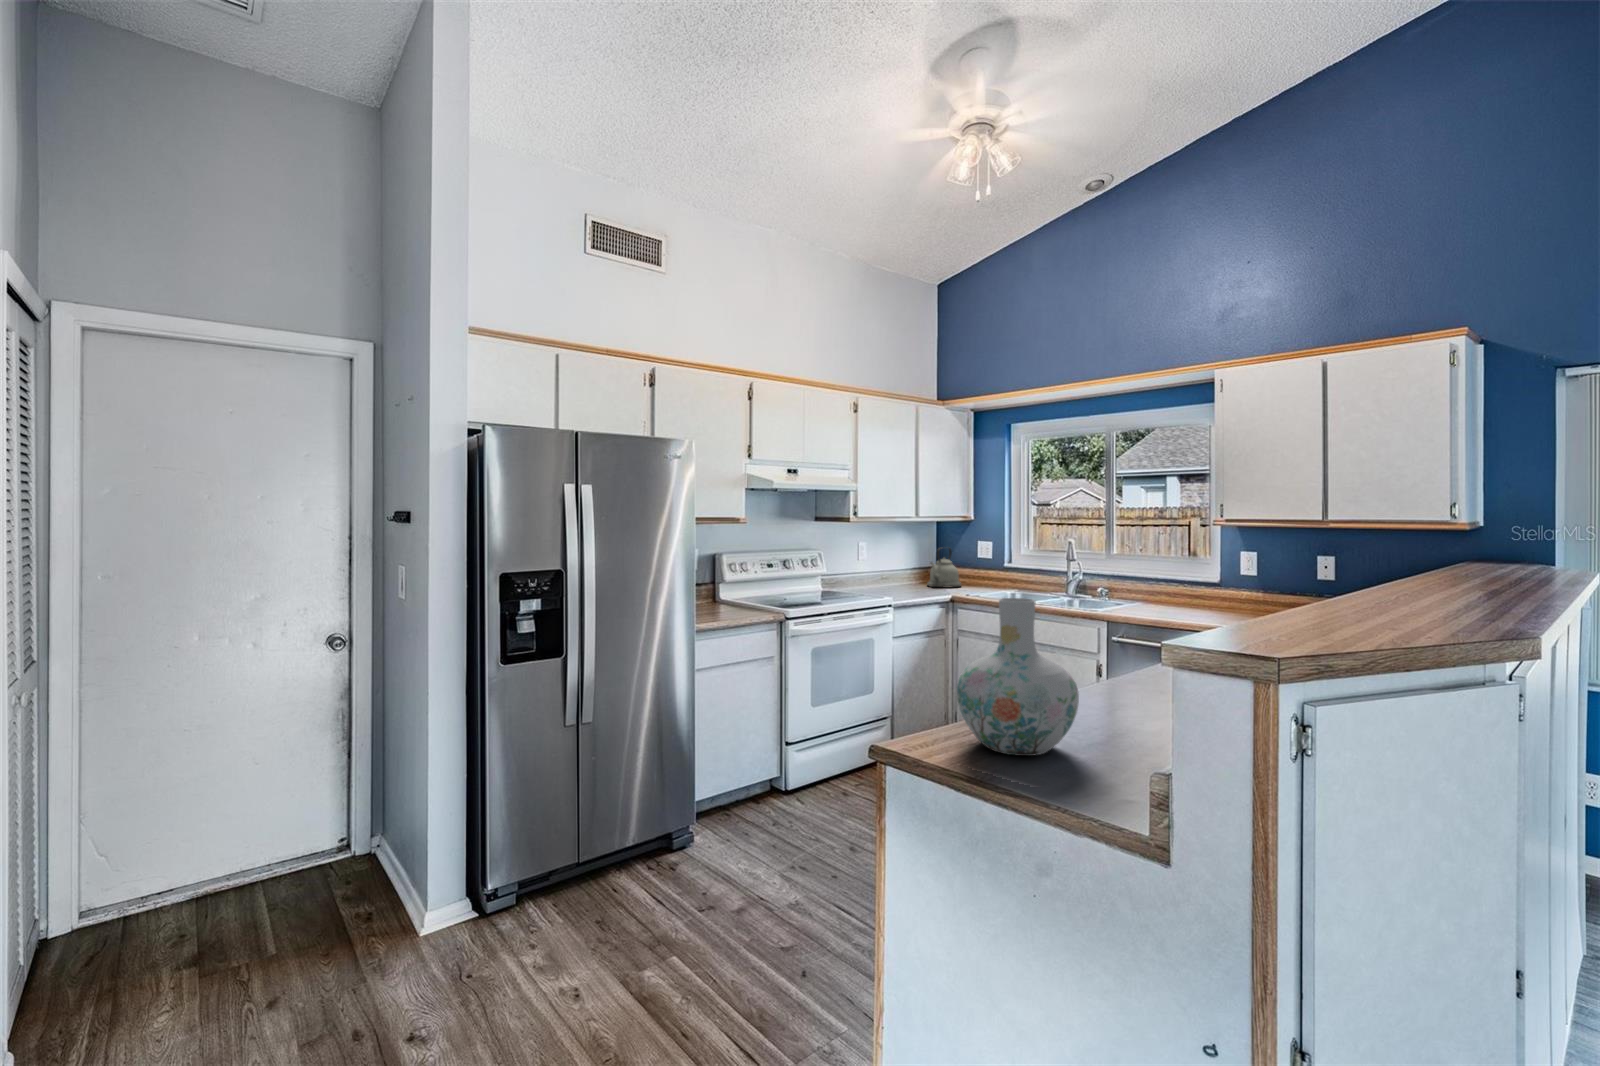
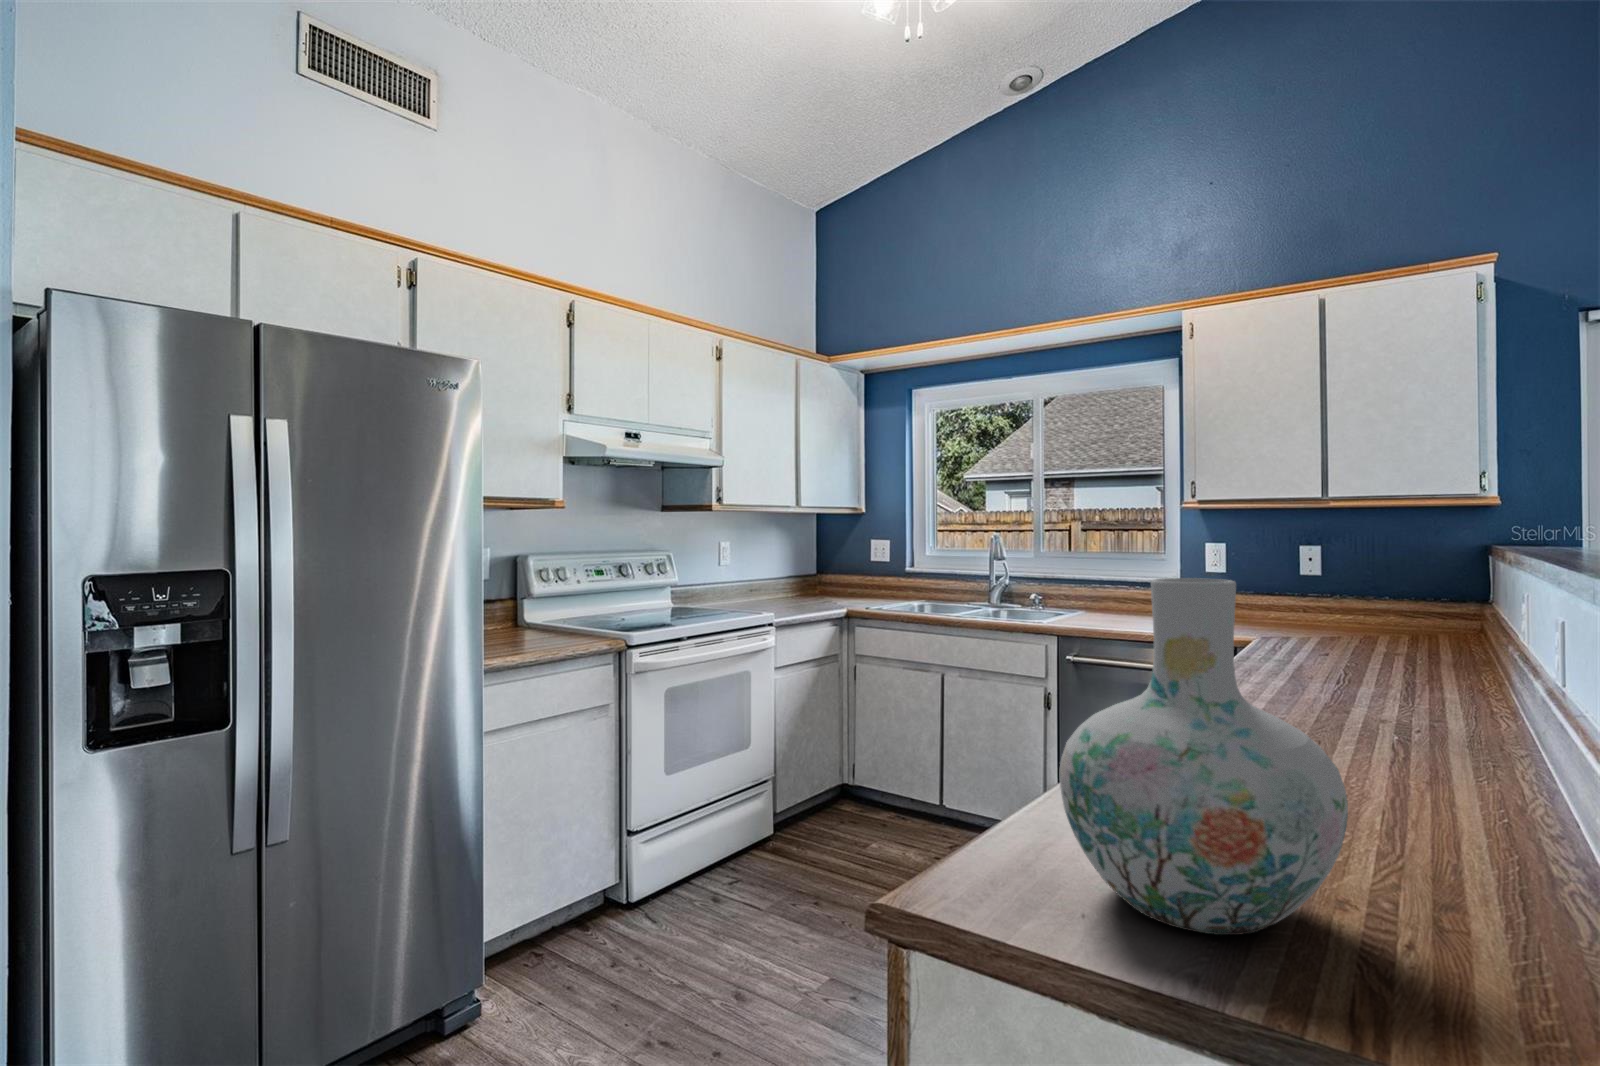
kettle: present [927,548,961,588] -> none [809,548,853,599]

